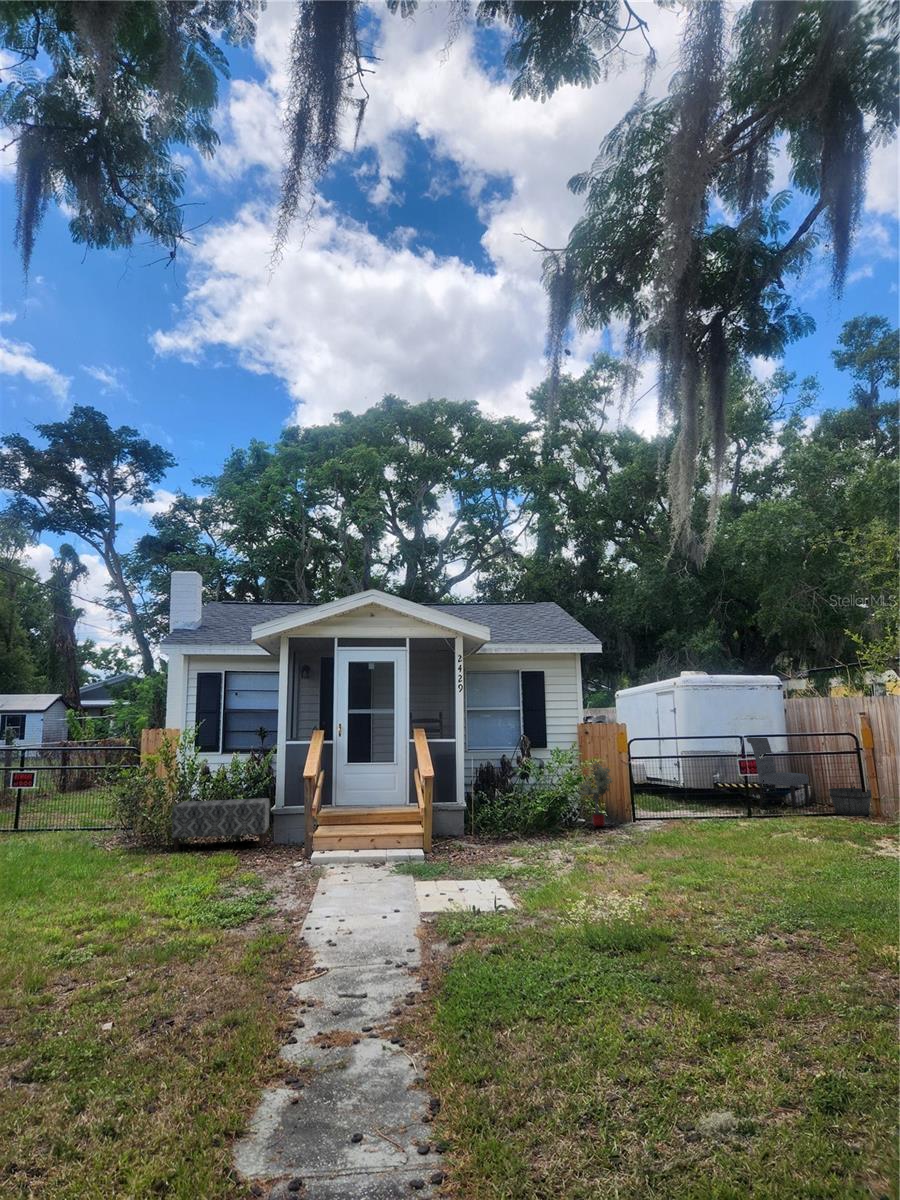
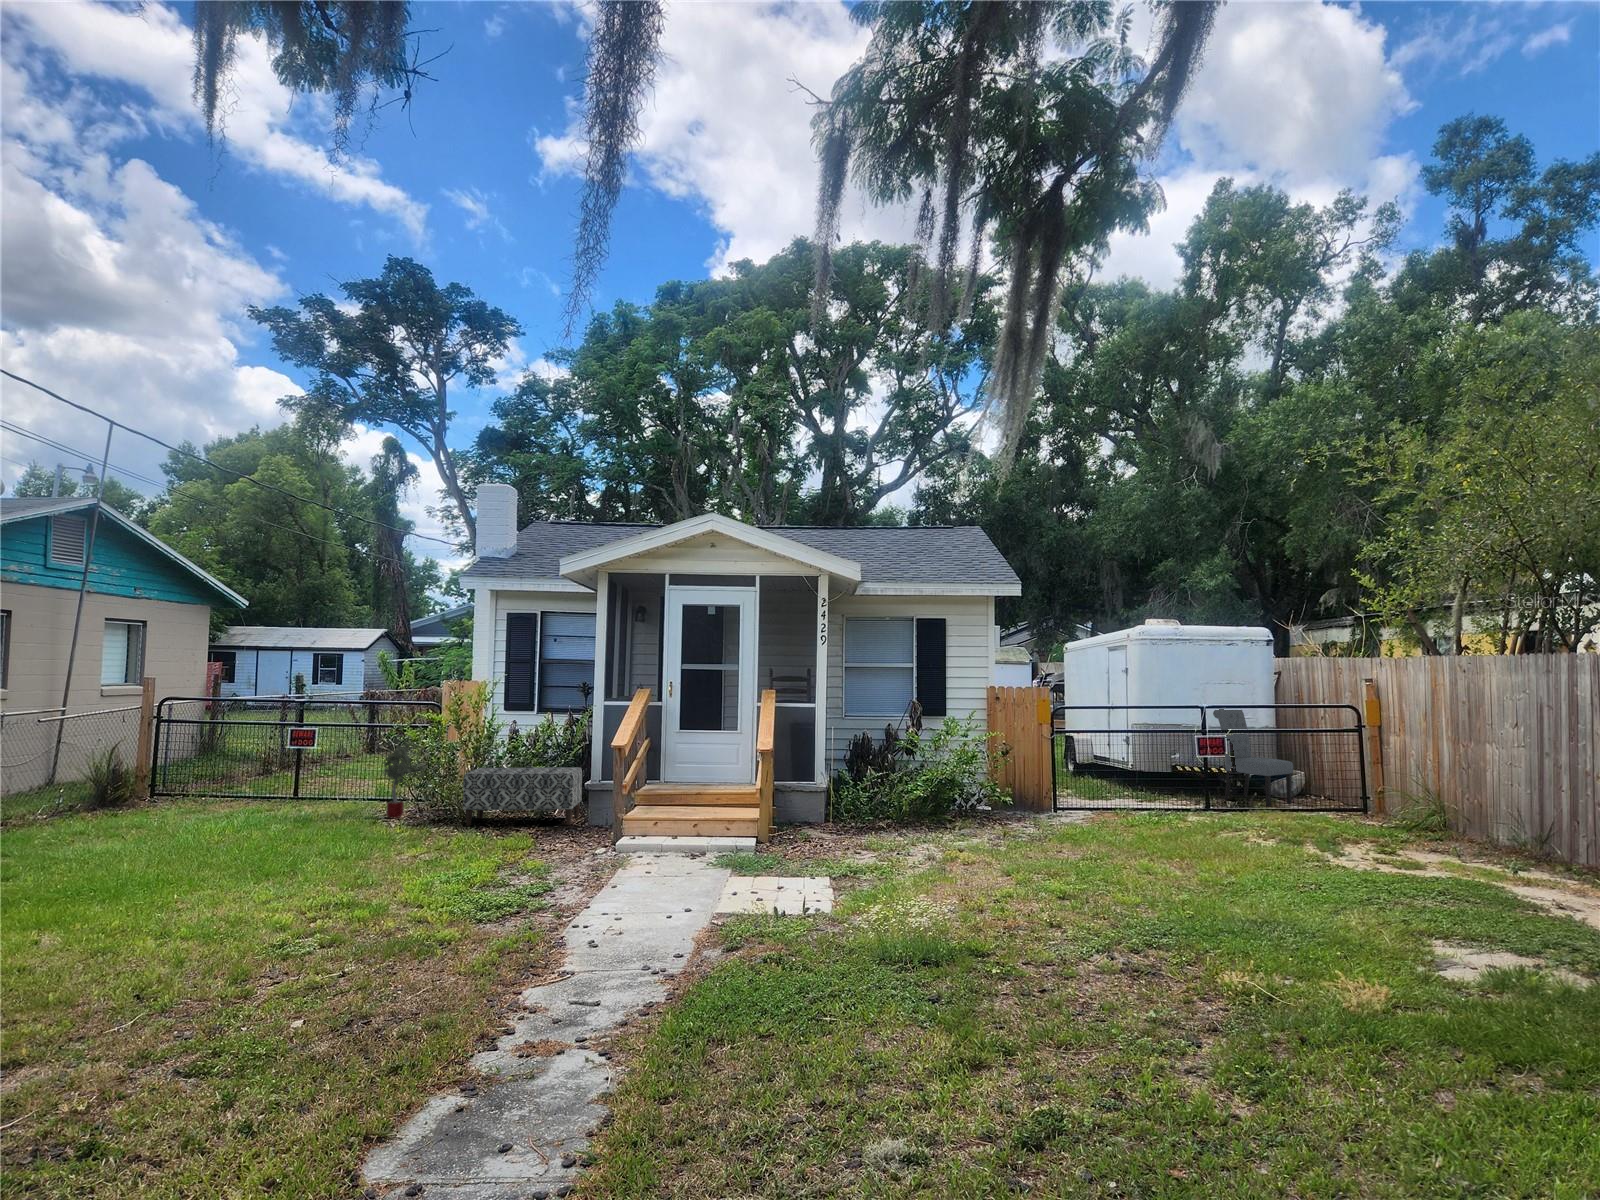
potted tree: present [578,761,612,827] -> present [383,735,427,819]
wooden bucket: present [829,781,871,816] -> none [1314,774,1373,819]

